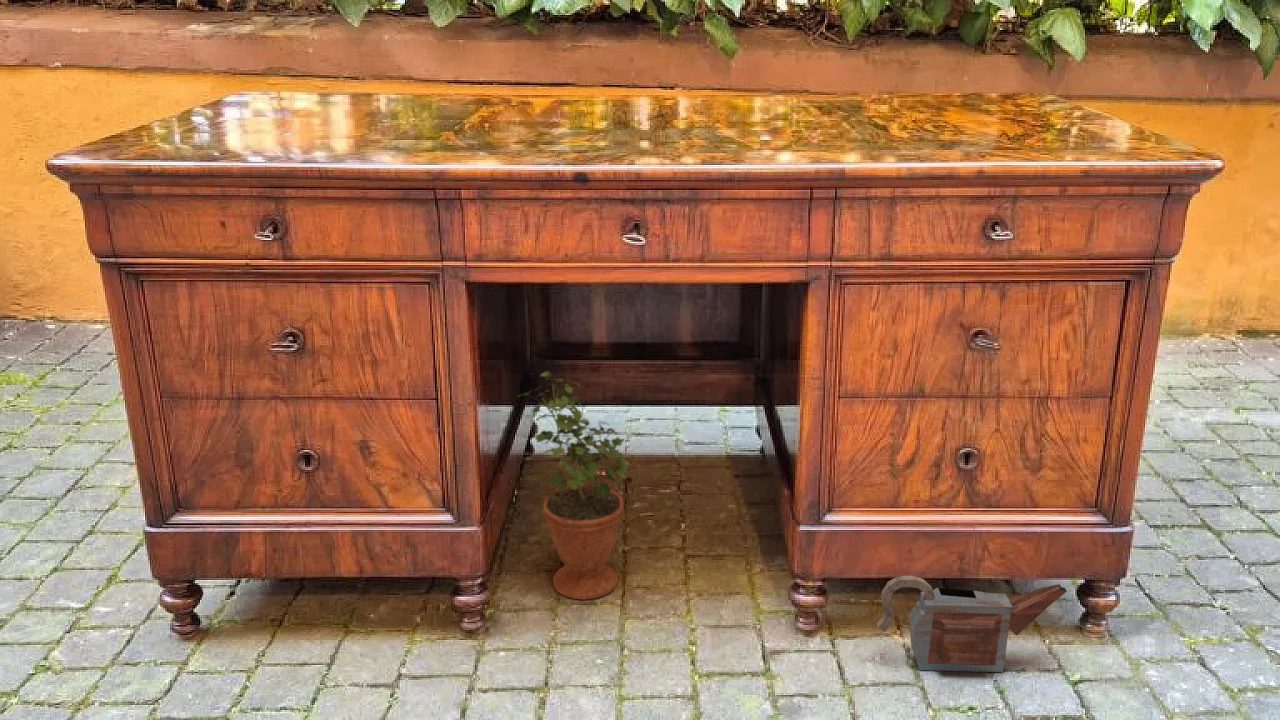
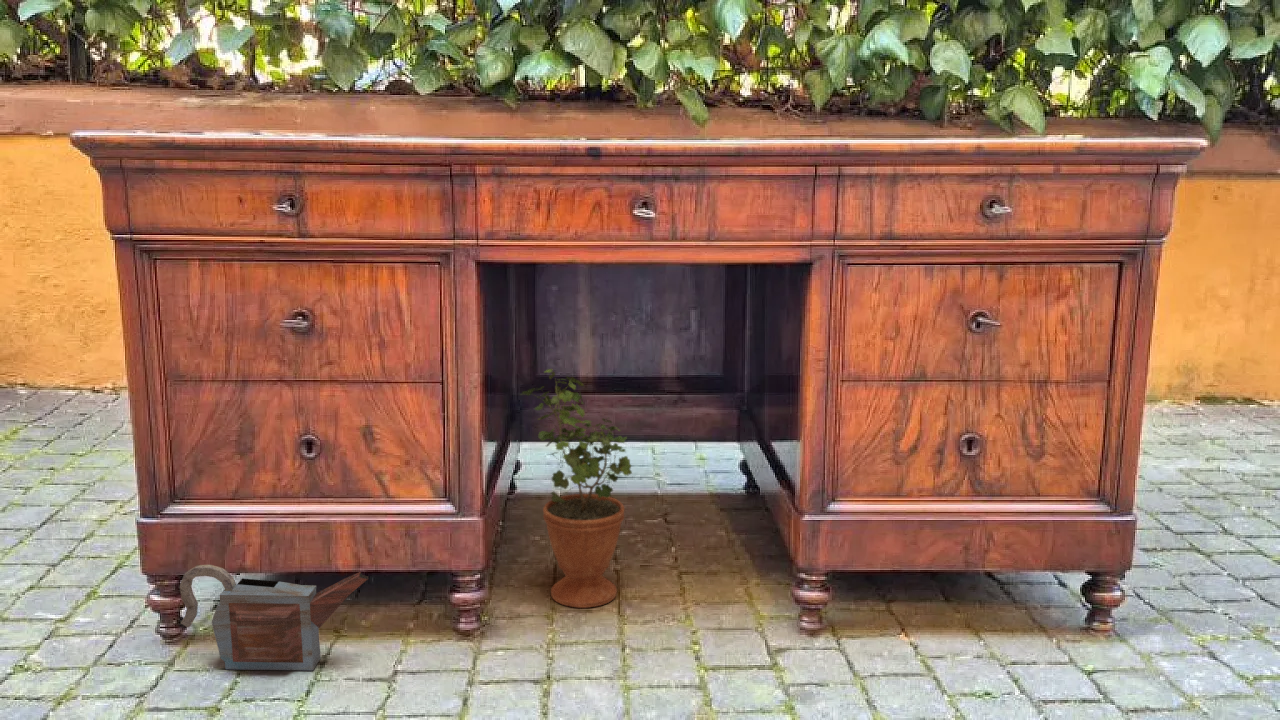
watering can: present [877,576,1067,672] -> present [180,565,368,670]

